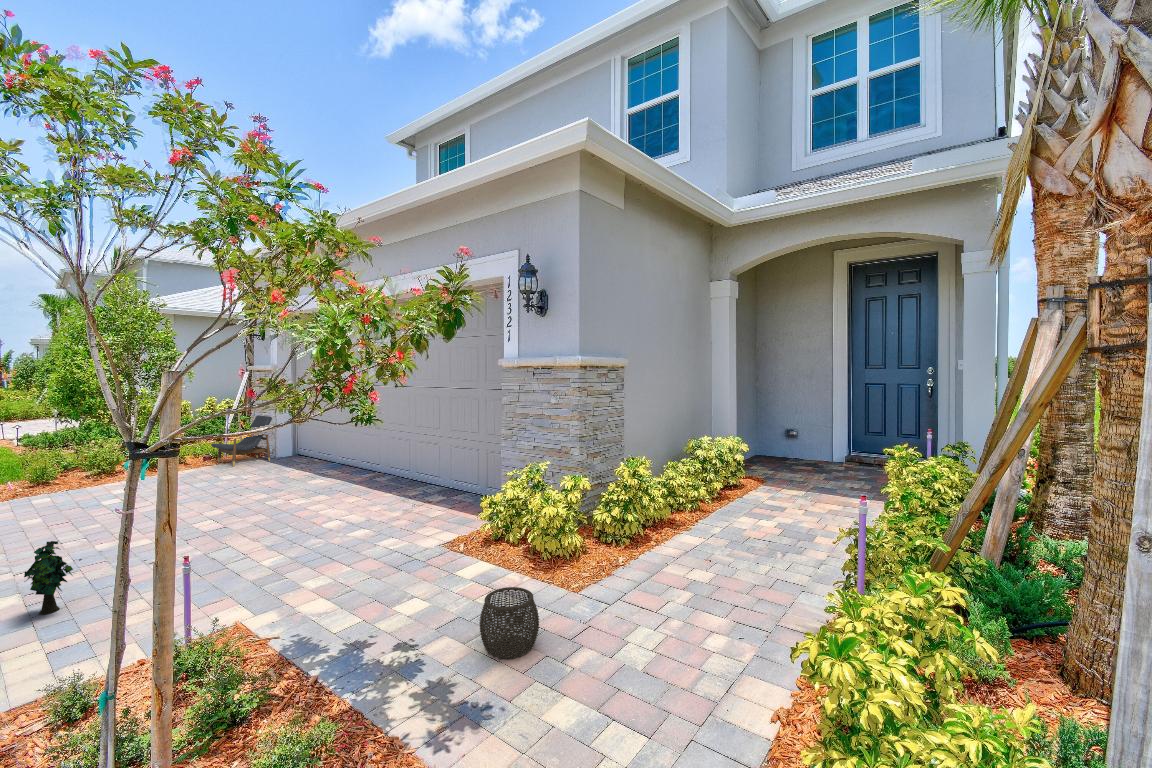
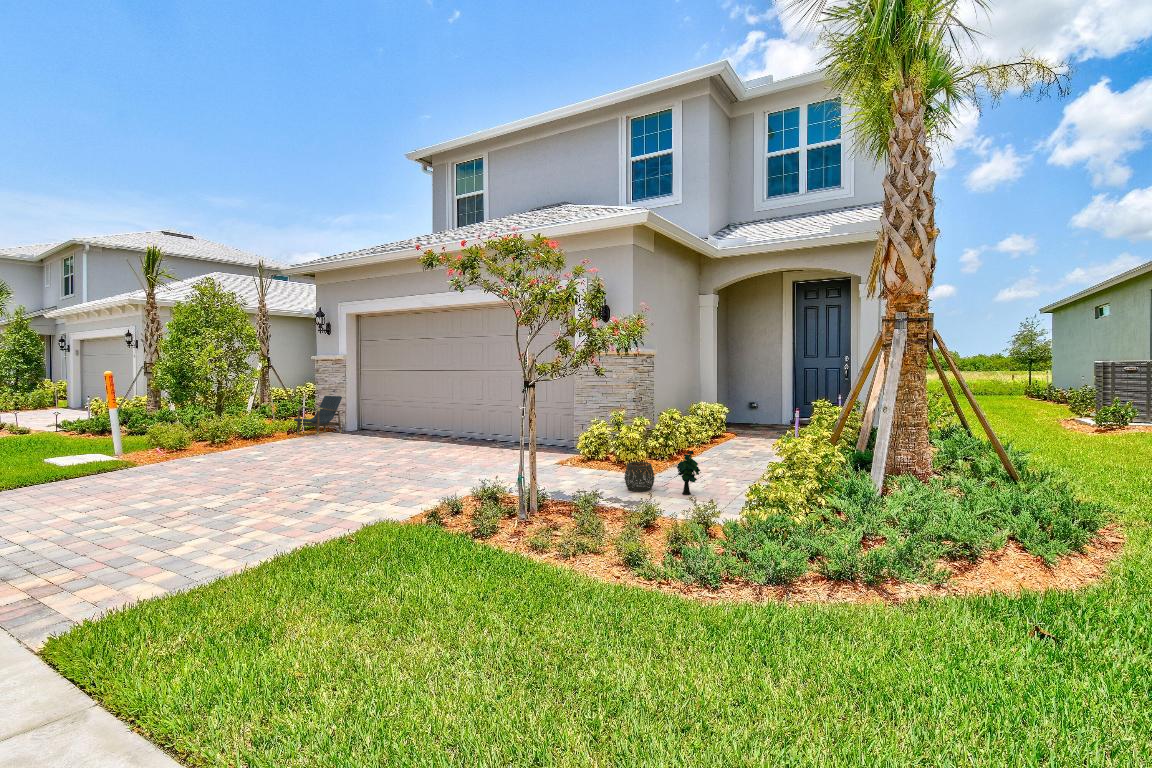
decorative plant: present [24,541,73,615] -> present [675,451,700,495]

